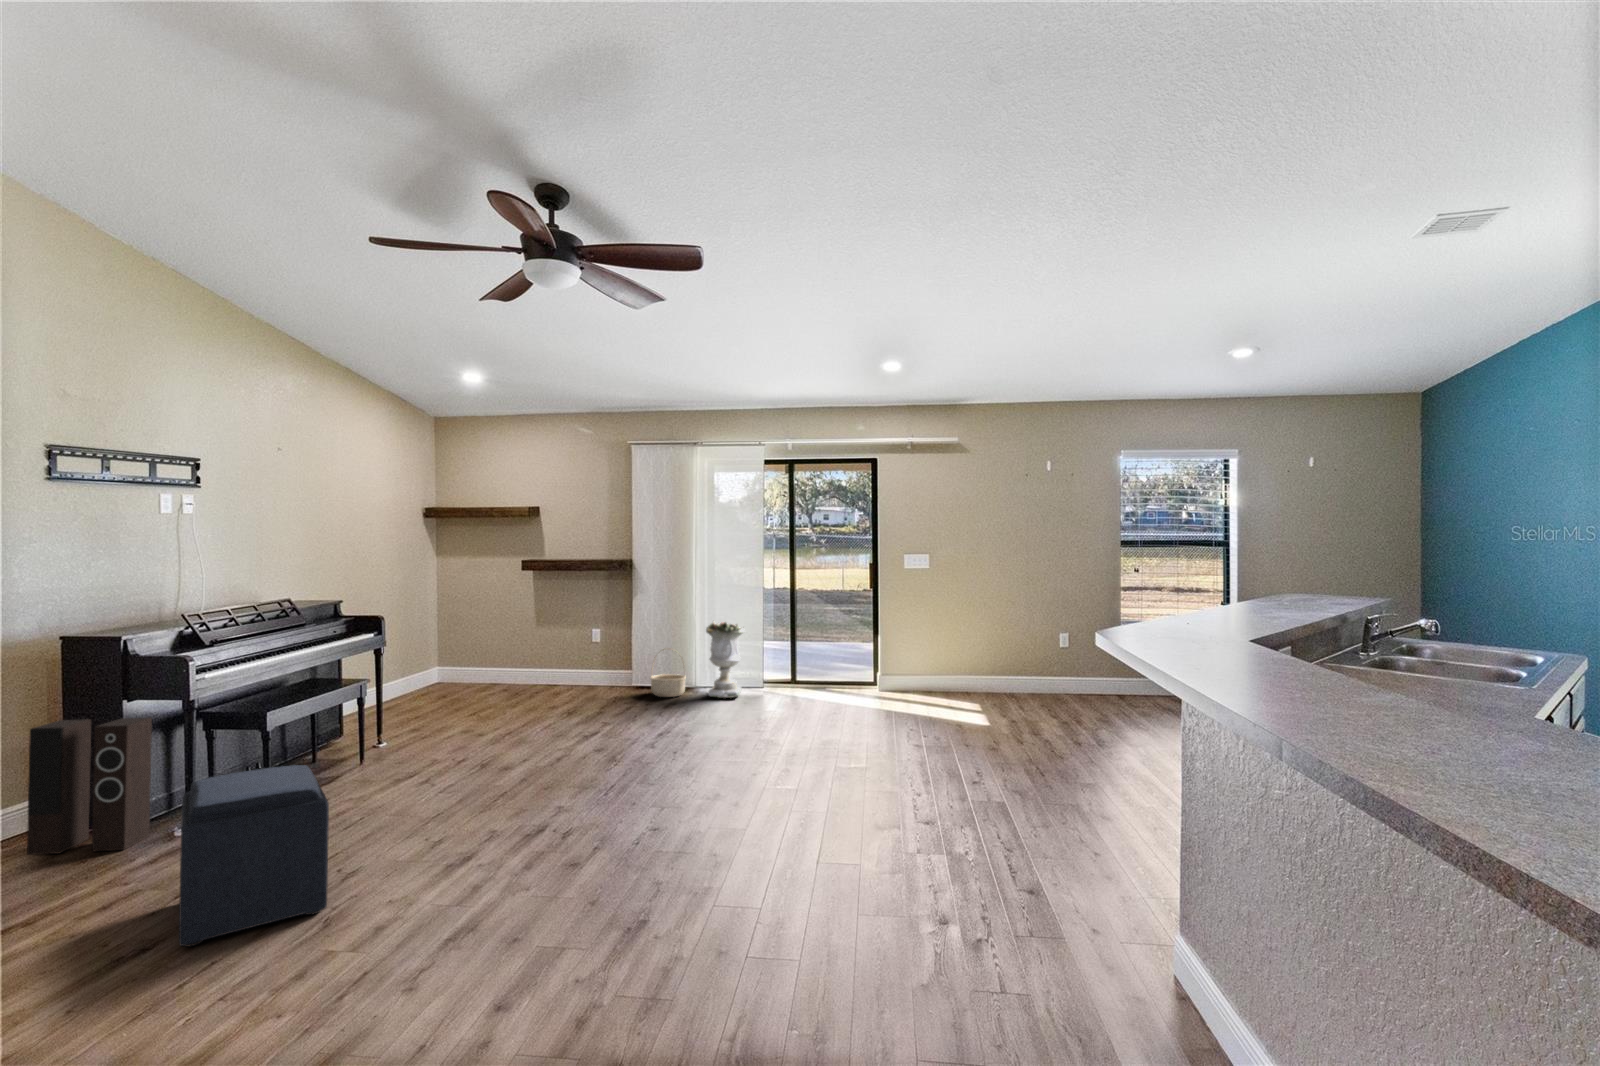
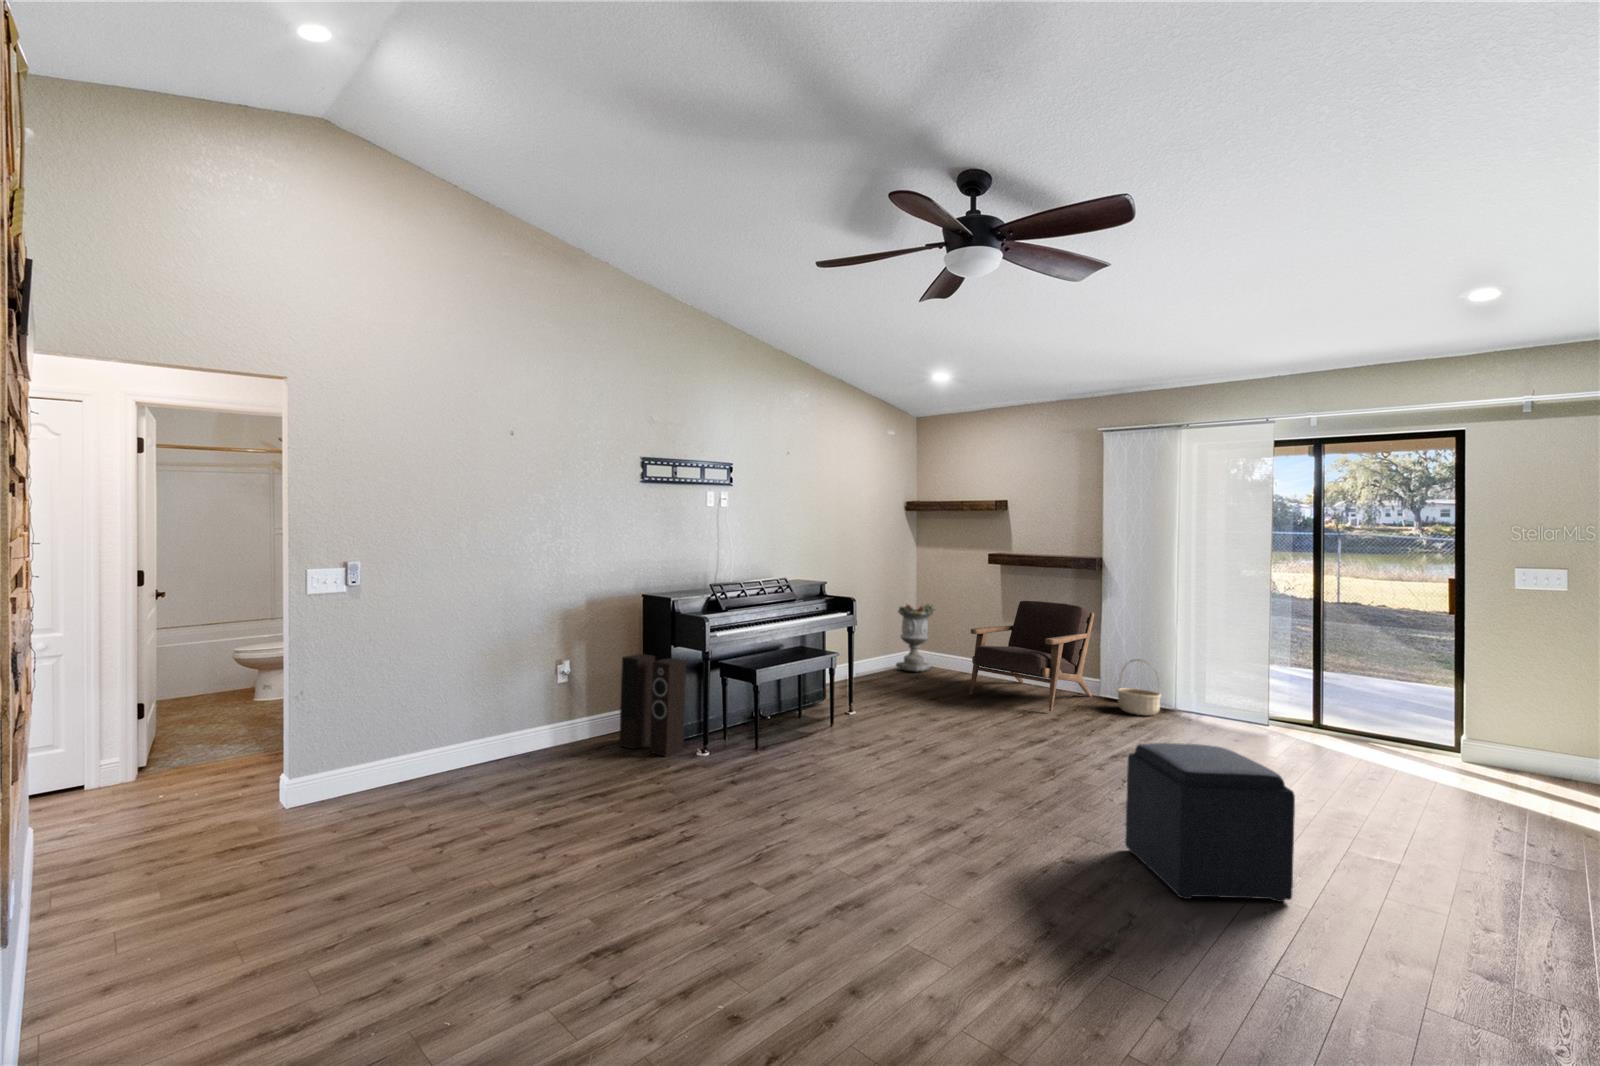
armchair: none [511,603,627,707] -> present [970,601,1094,711]
planter: present [706,622,745,698] -> present [896,604,934,672]
ottoman: present [179,765,329,947] -> present [1125,743,1295,902]

